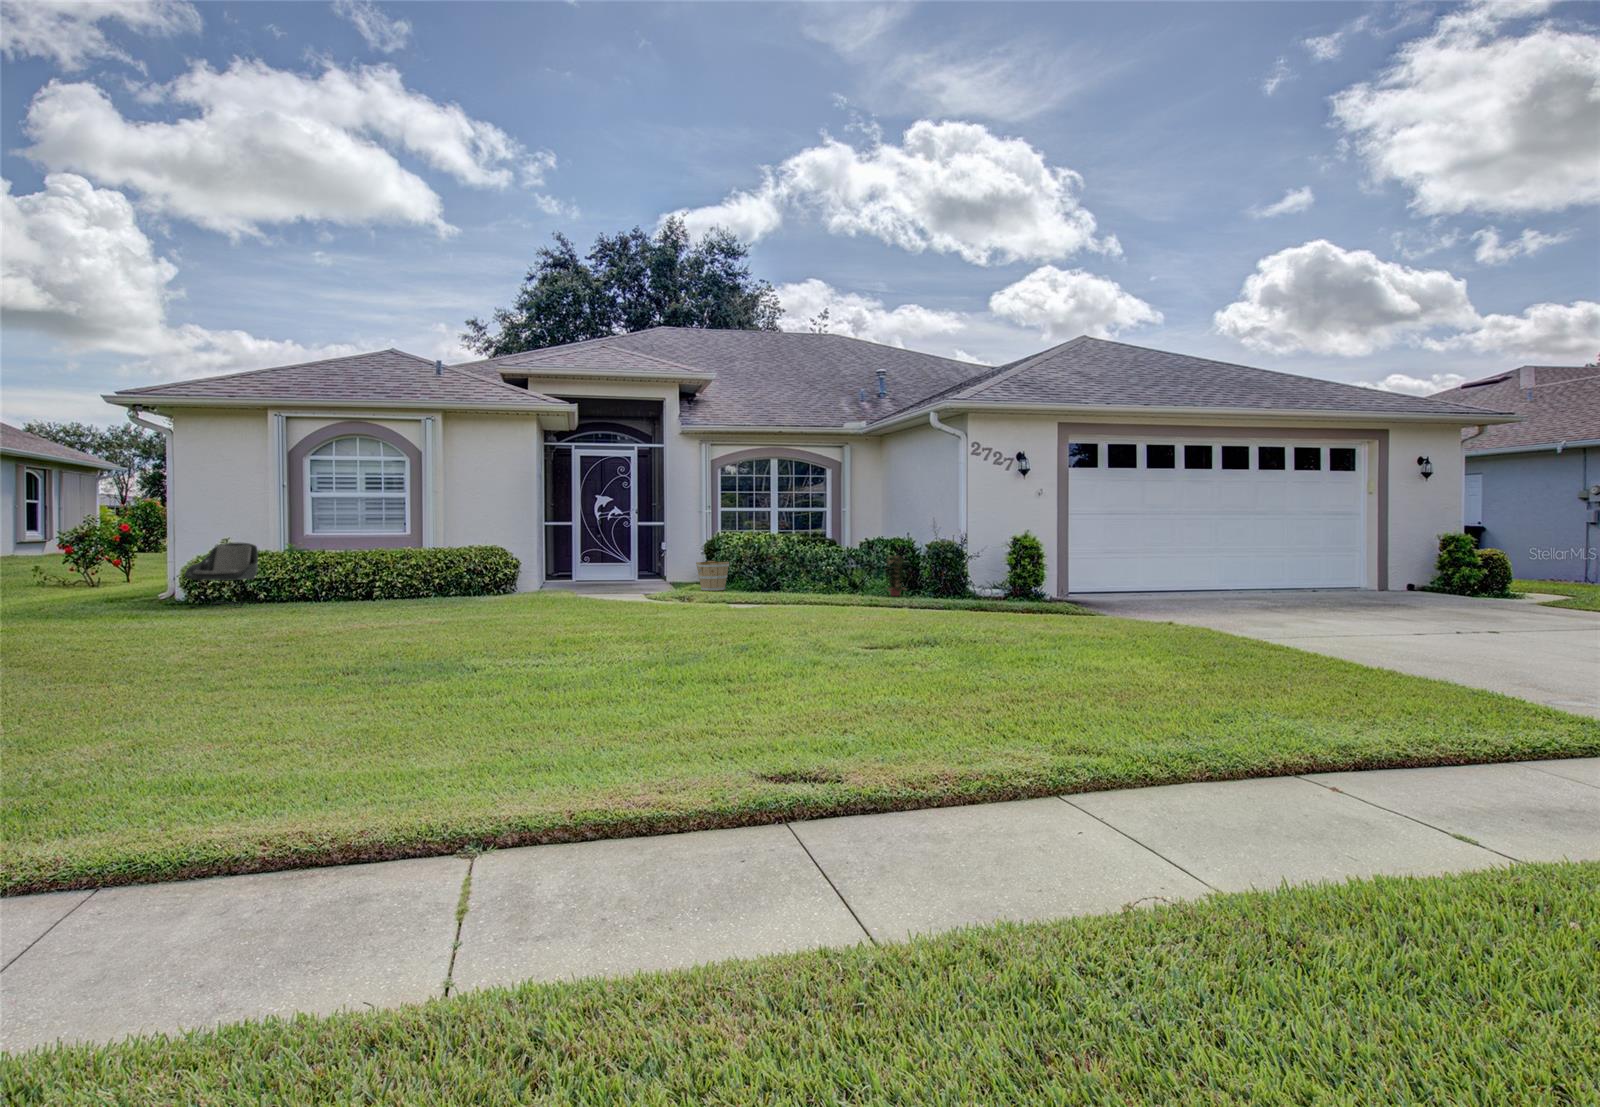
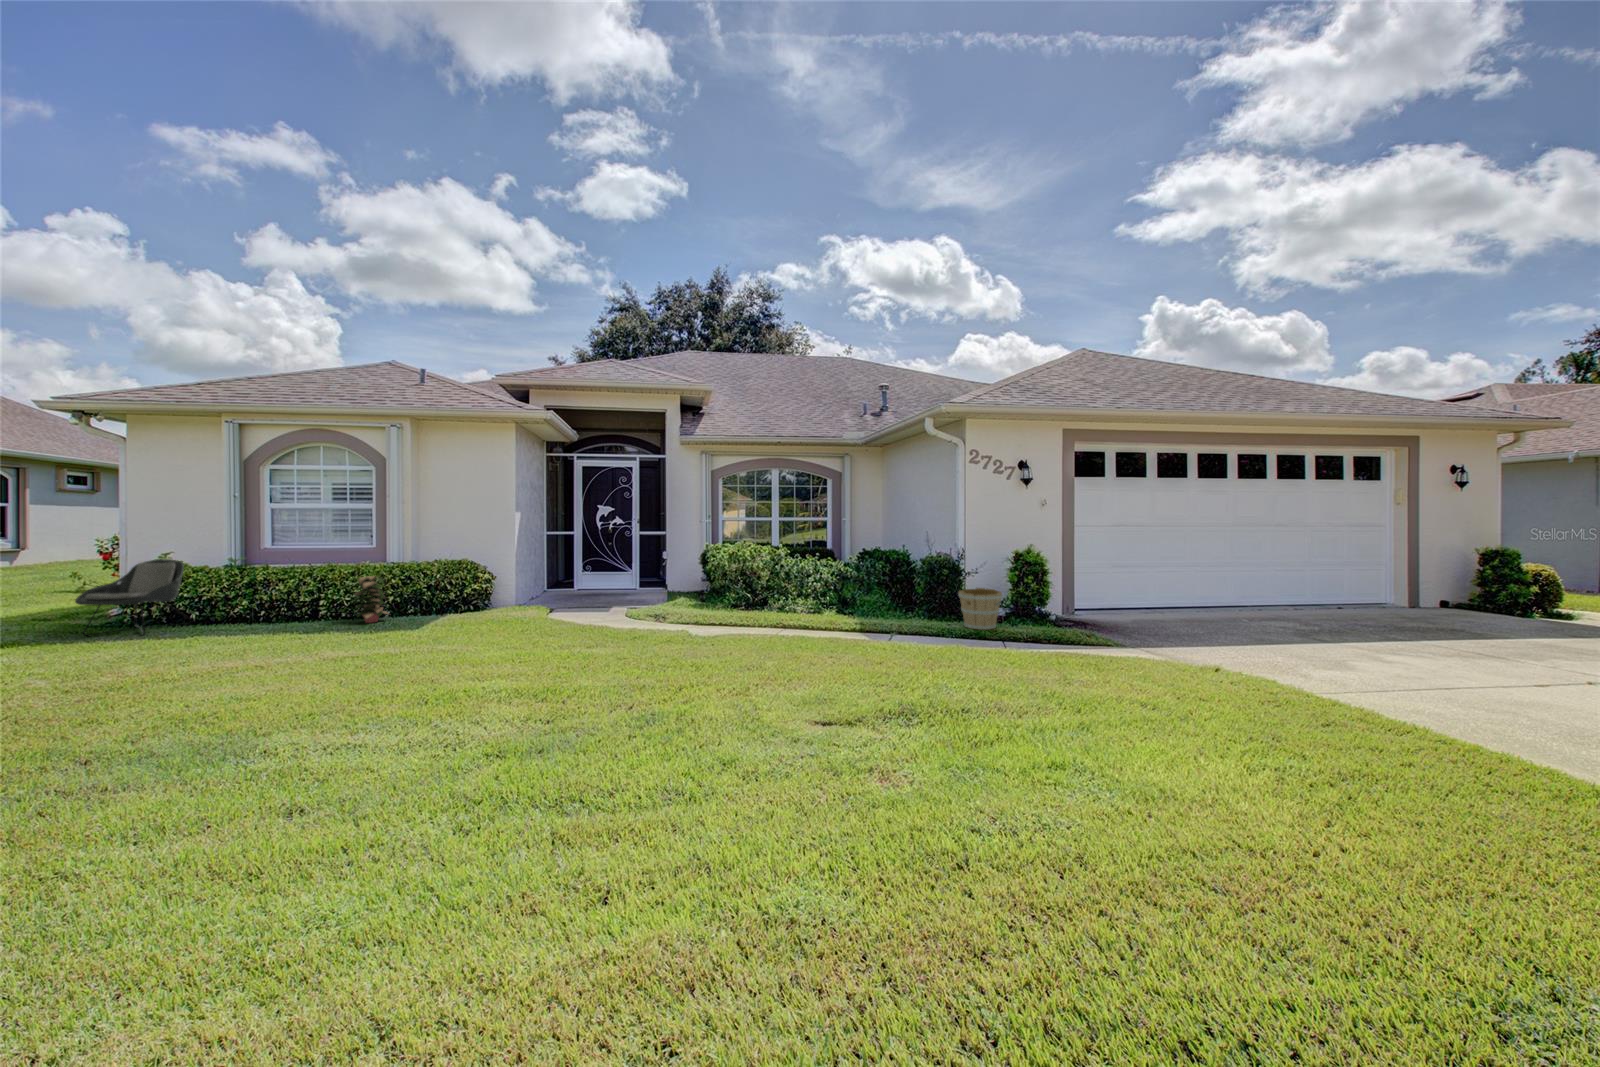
decorative plant: present [886,556,906,596] -> present [354,576,388,623]
wooden bucket: present [696,561,730,591] -> present [959,588,1002,630]

